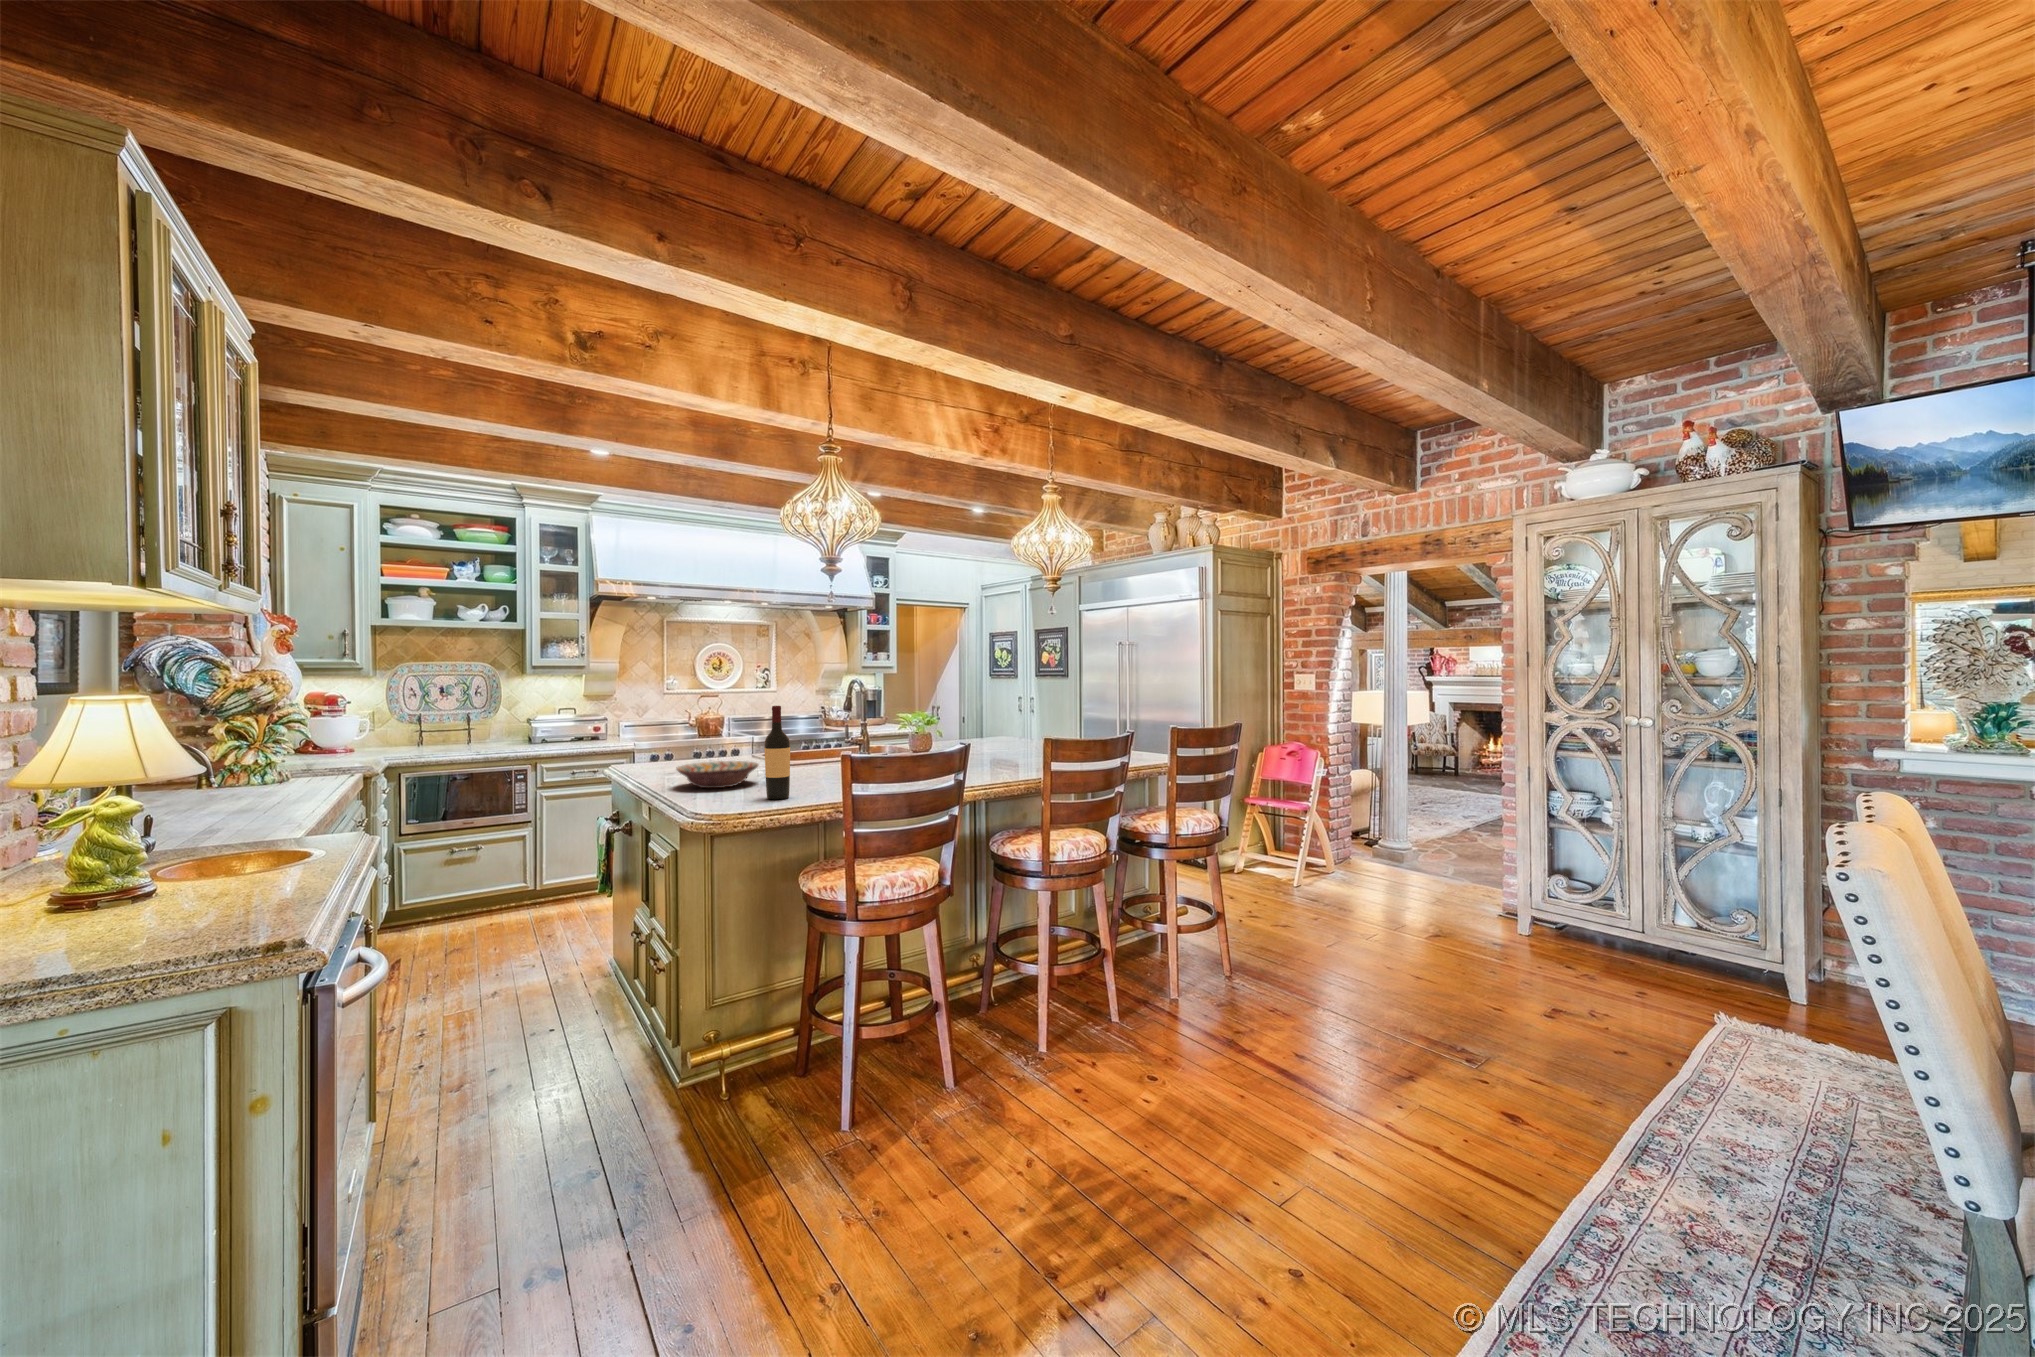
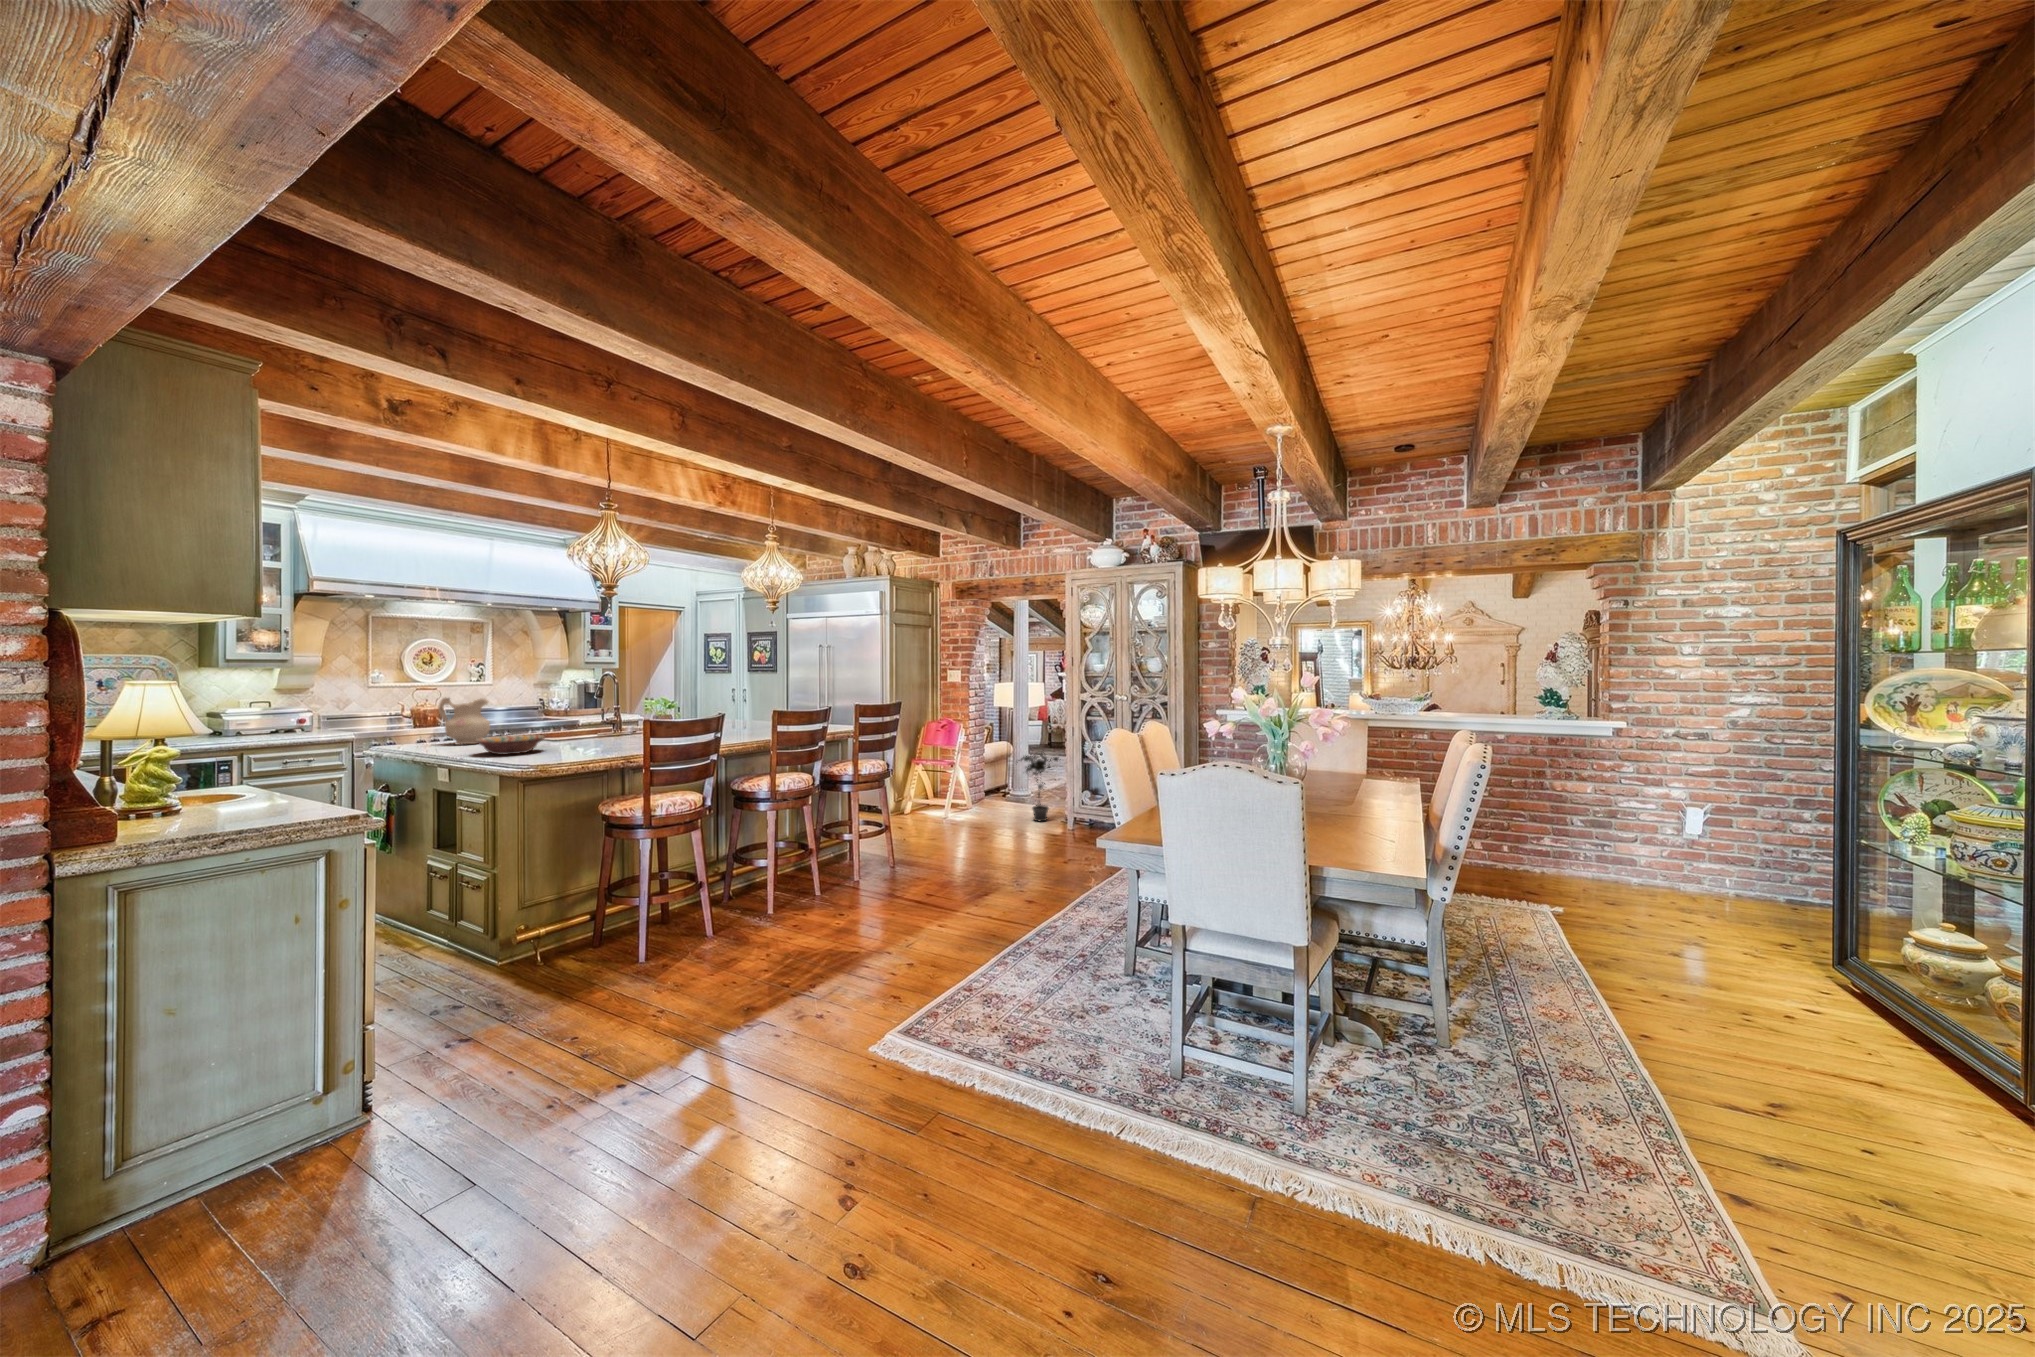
wine bottle: present [764,706,790,799] -> none [564,691,585,757]
ceramic pitcher: none [668,710,721,768] -> present [439,698,490,745]
potted plant: none [1417,802,1504,918] -> present [1017,752,1059,821]

